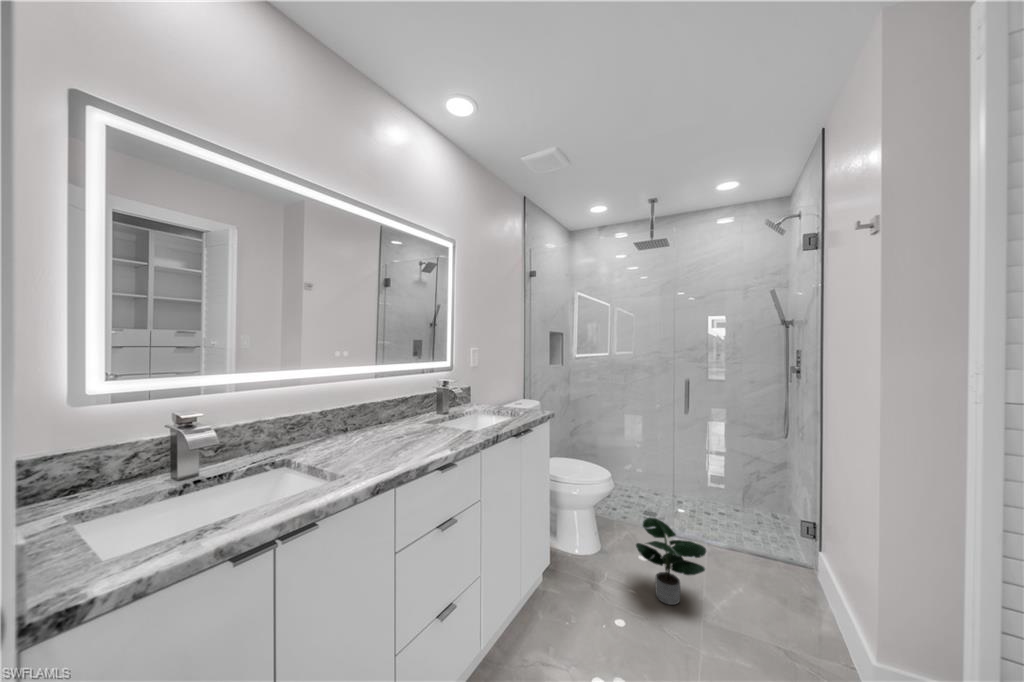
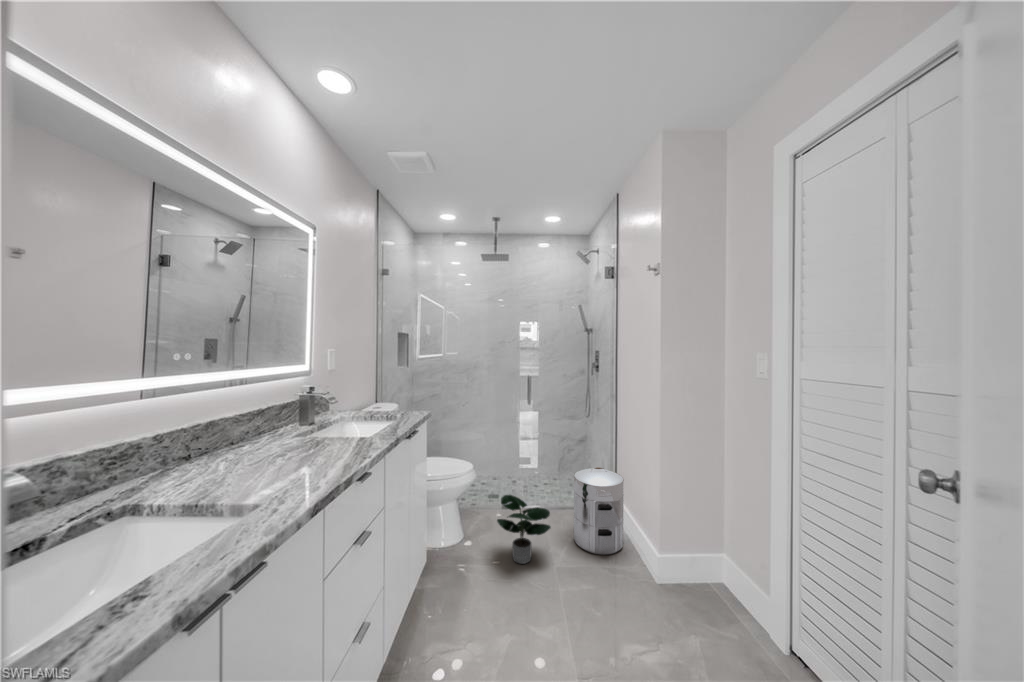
waste bin: none [746,507,829,633] -> present [574,467,624,555]

